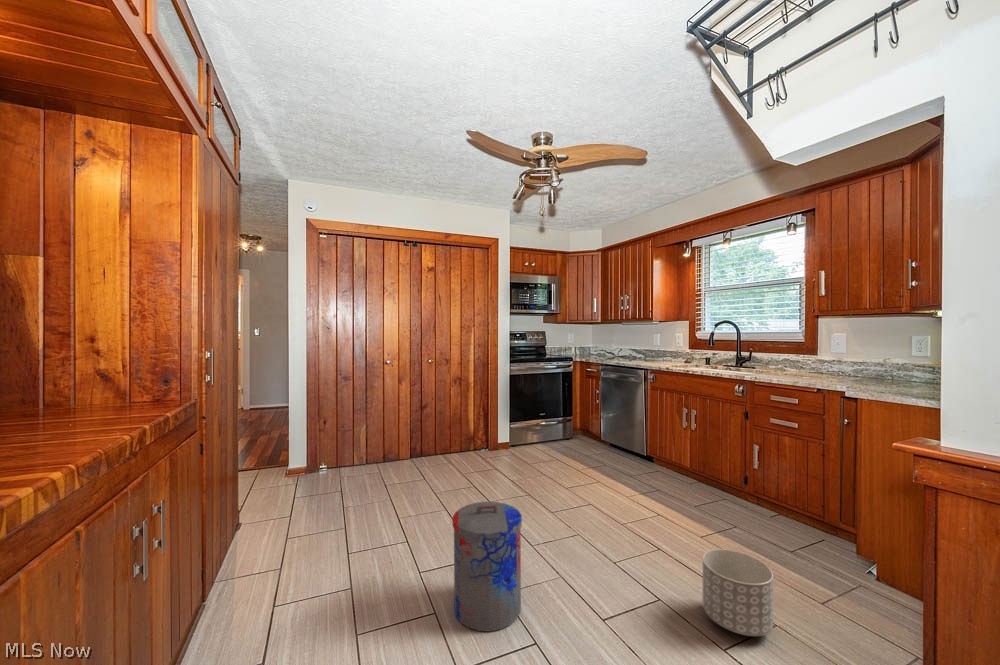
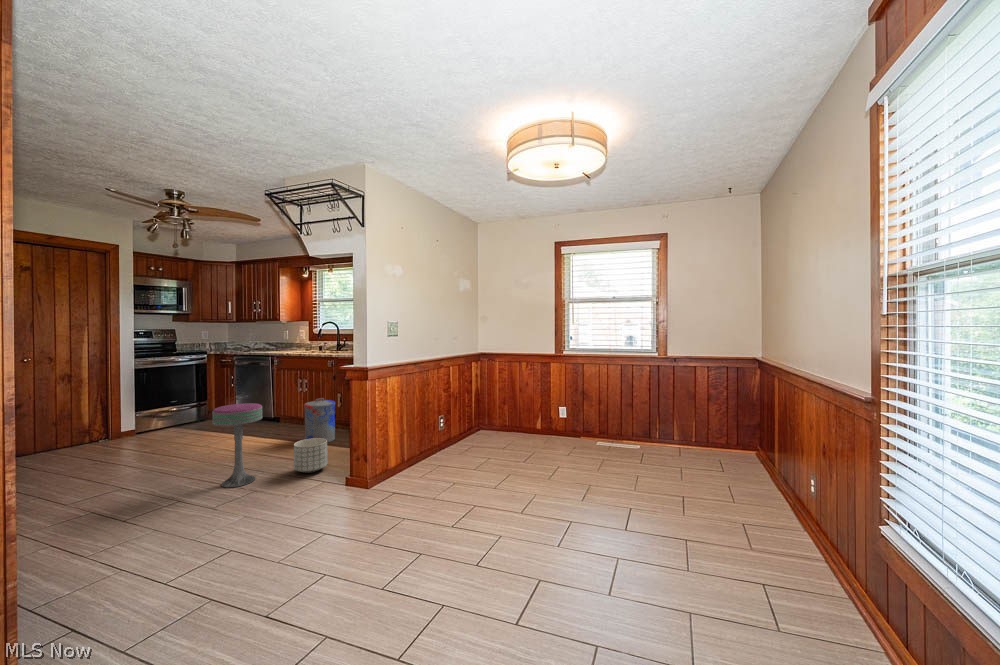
bar stool: none [575,456,648,610] -> present [212,403,263,488]
trash can: present [452,502,522,631] -> present [304,398,335,442]

